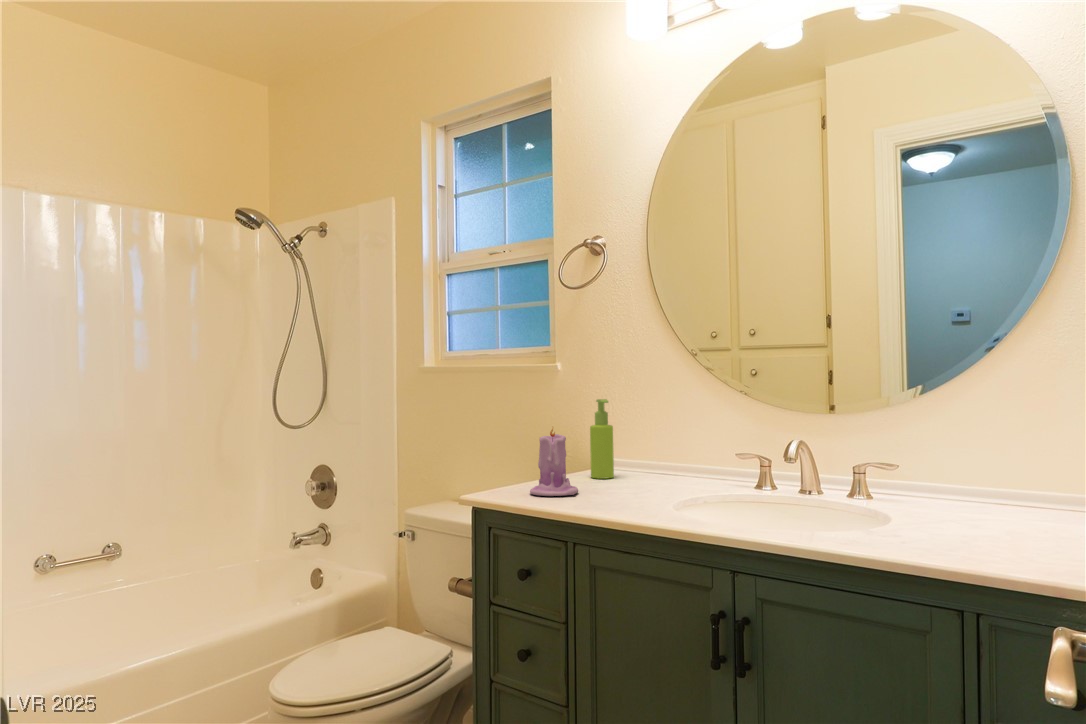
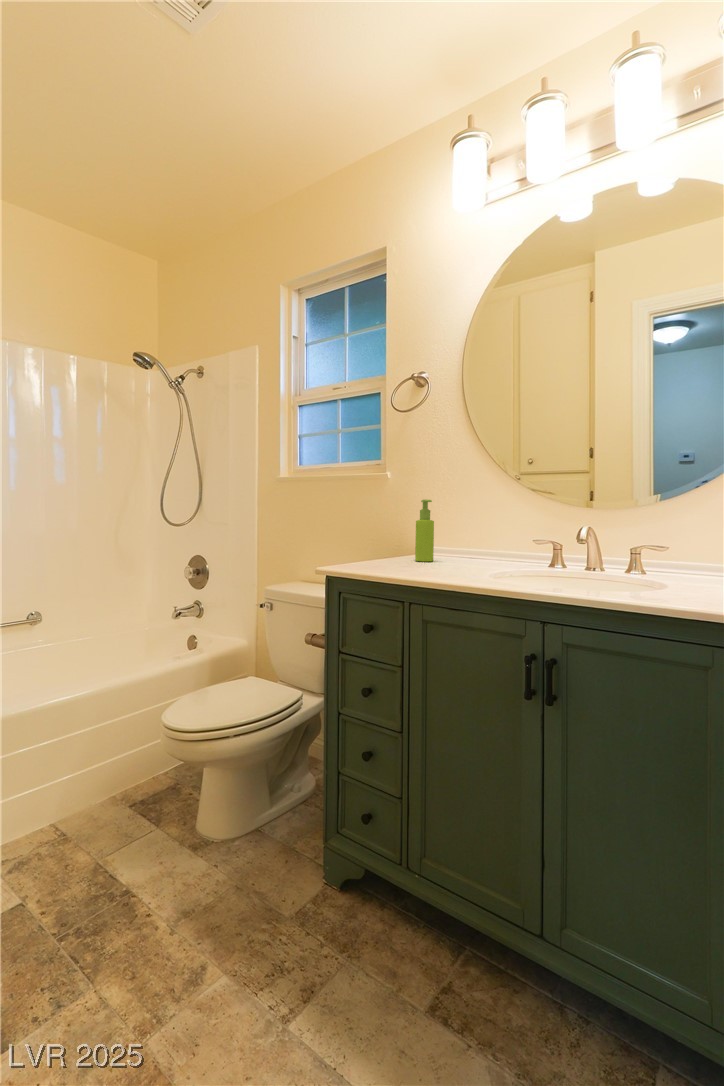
candle: present [530,428,578,496] -> none [371,514,410,569]

